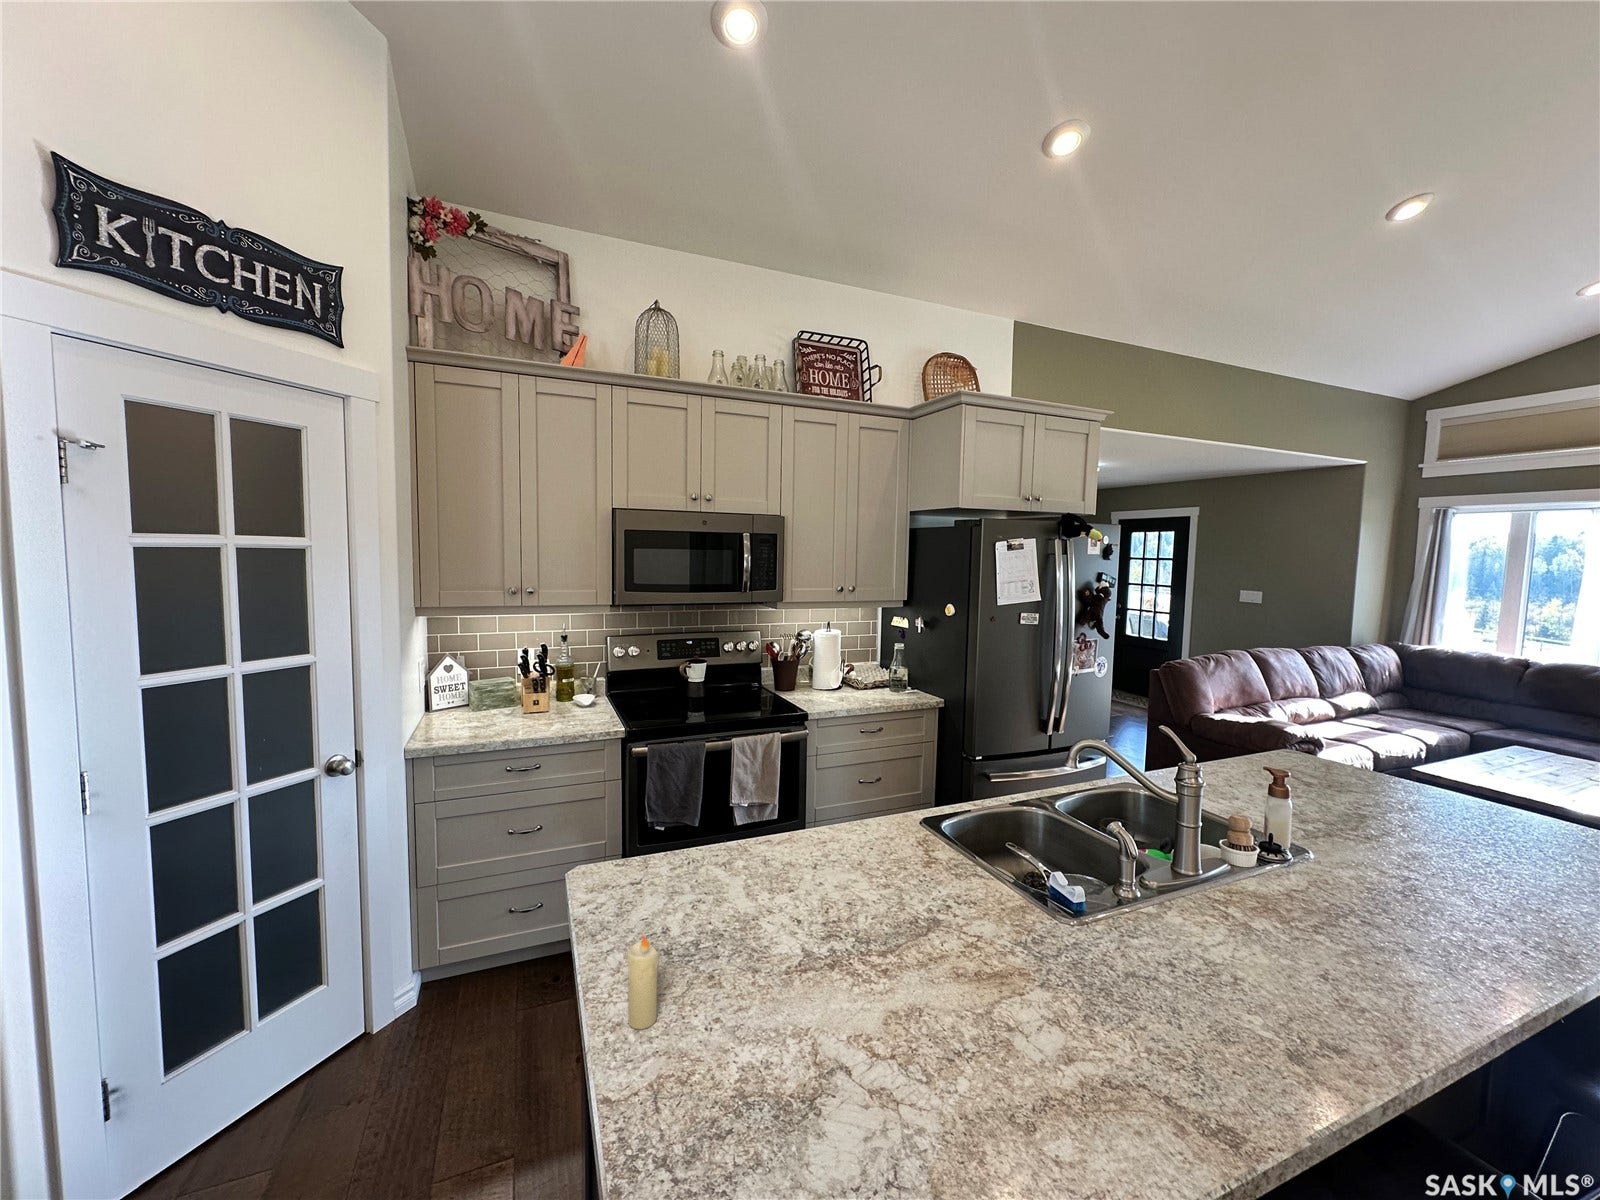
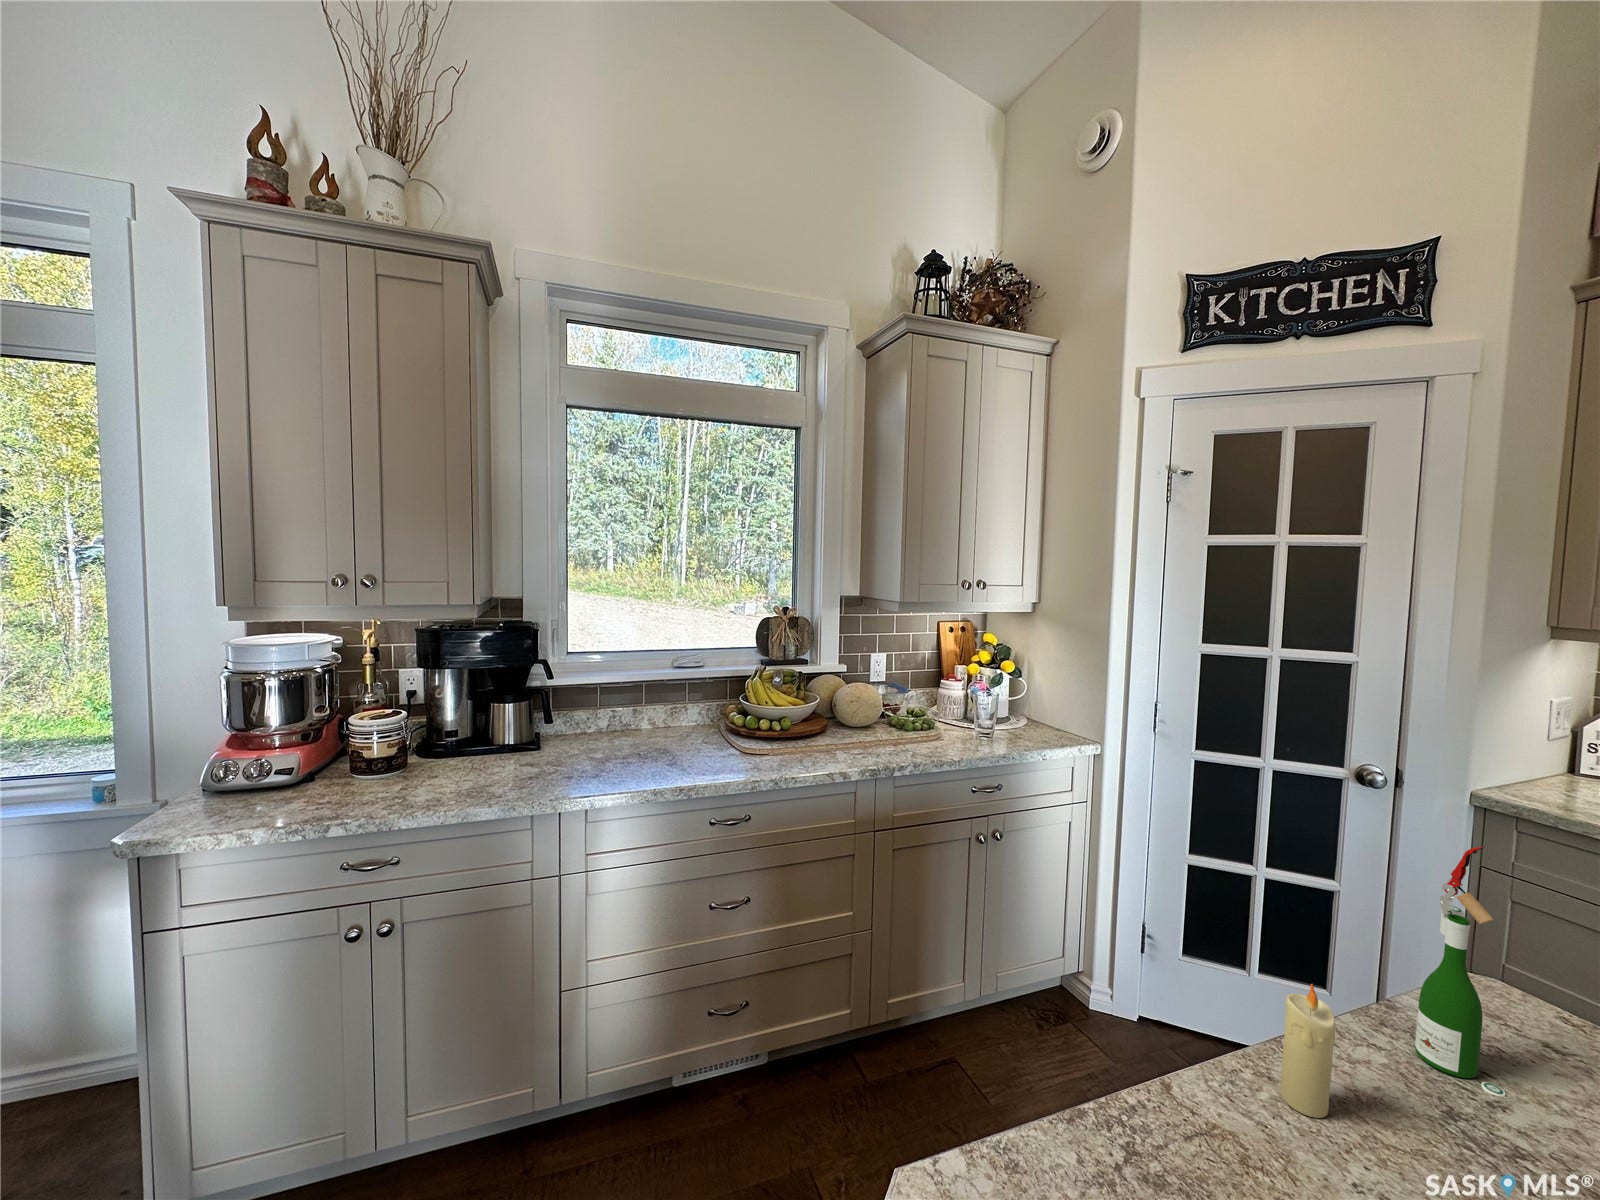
wine bottle: none [613,785,659,939] -> present [1415,846,1506,1097]

